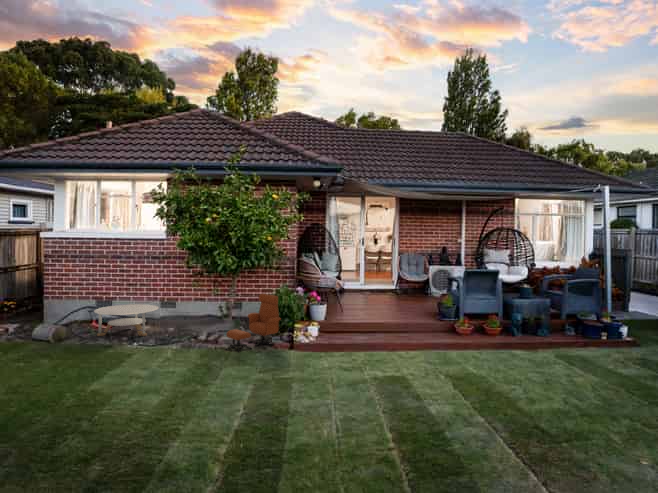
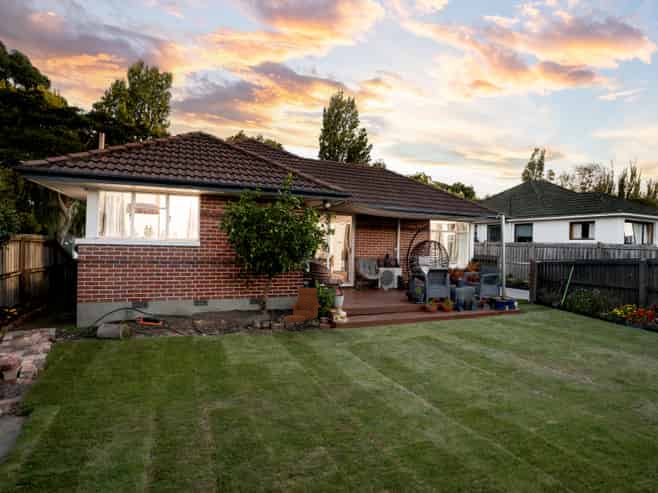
round table: present [94,304,158,336] -> none [149,304,205,332]

